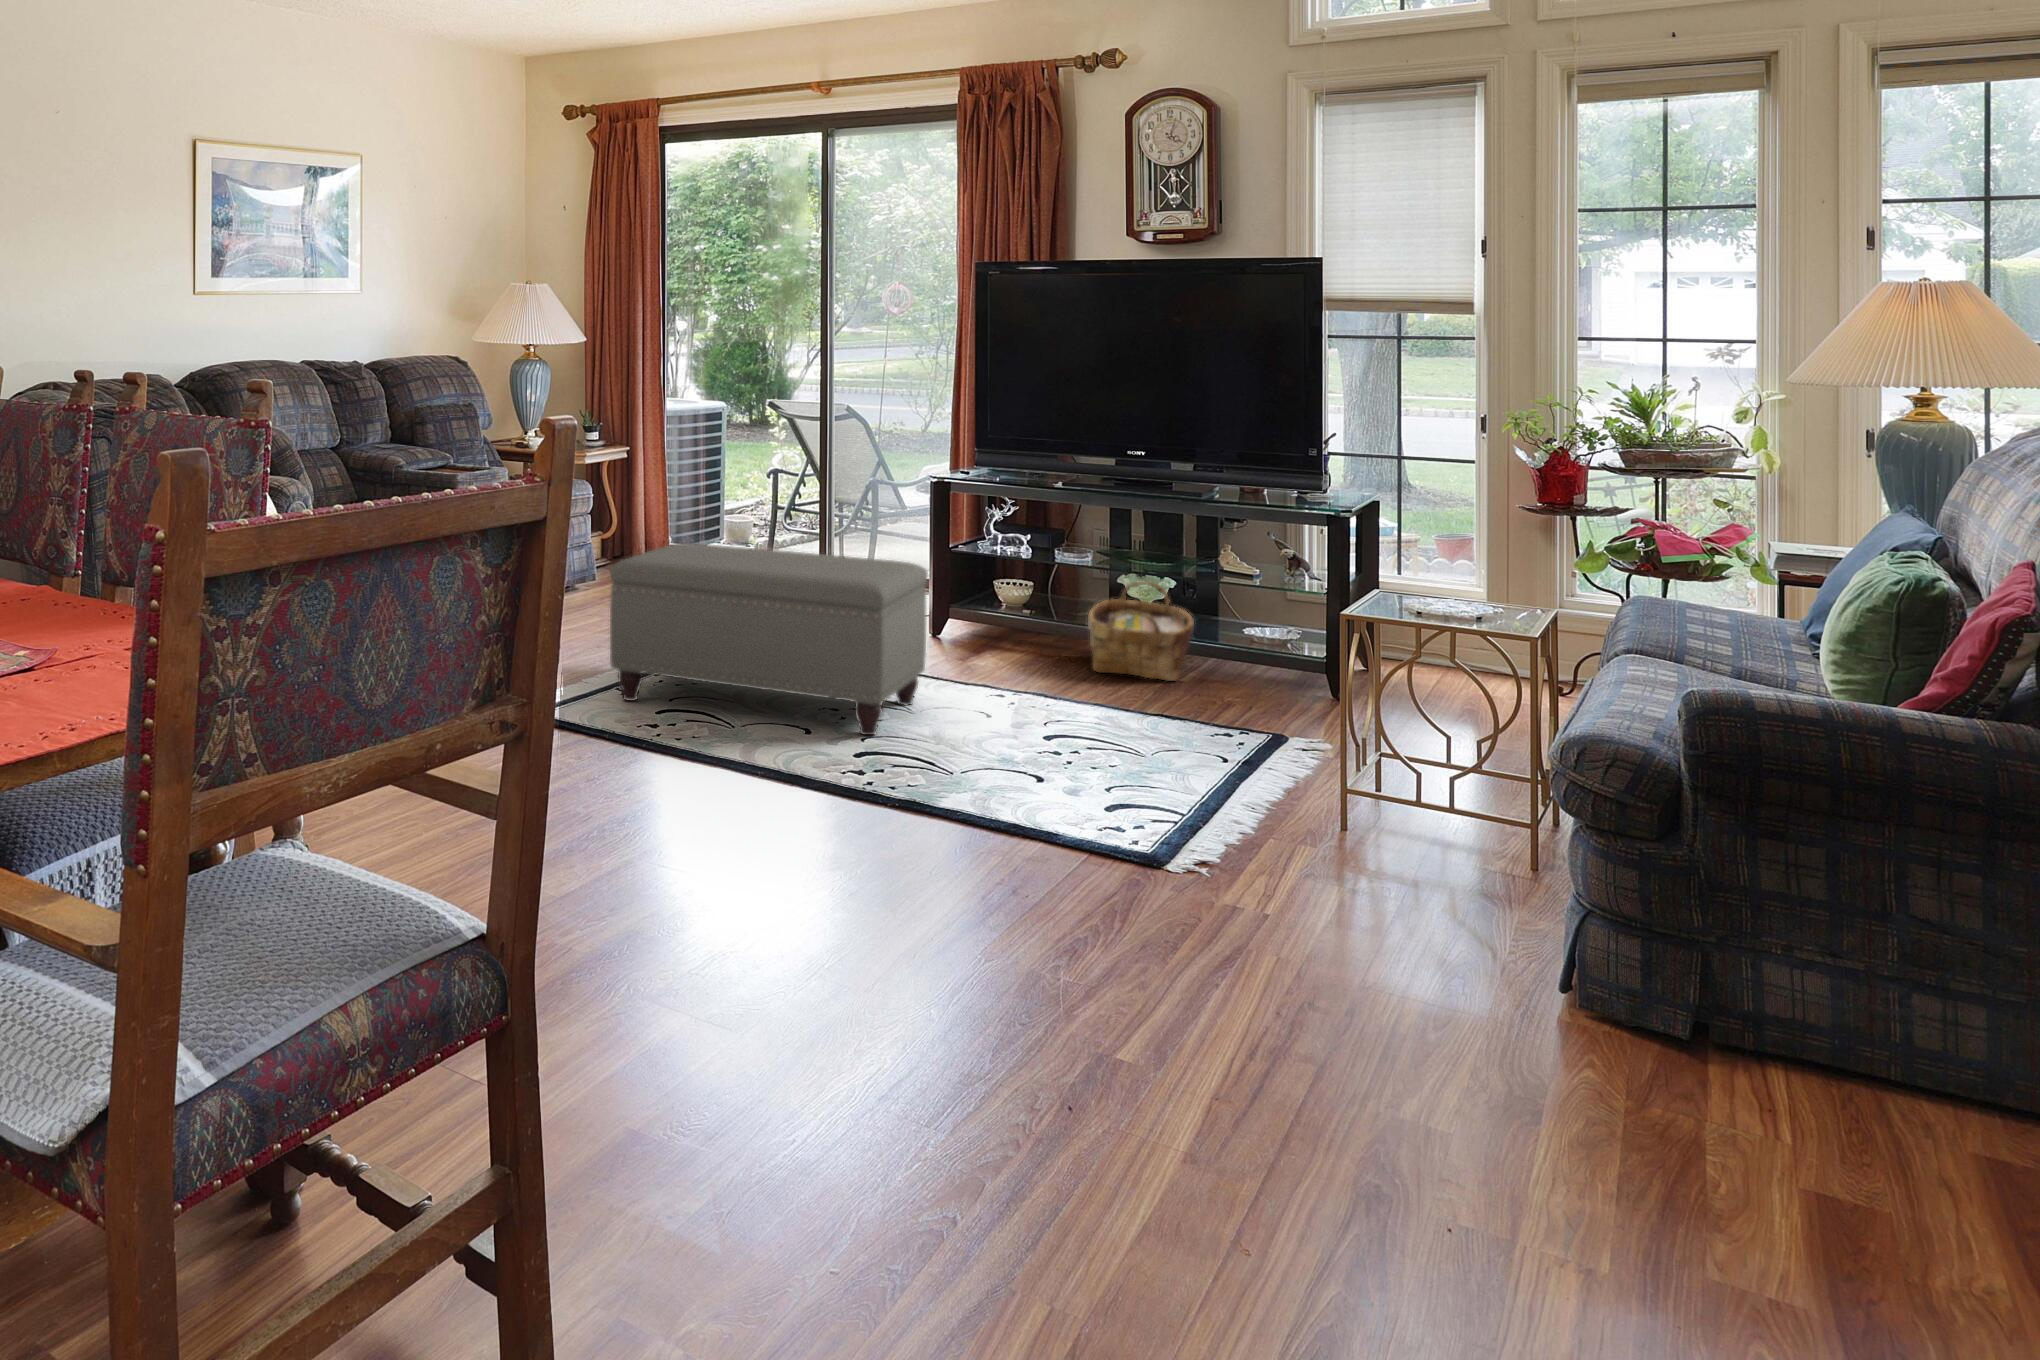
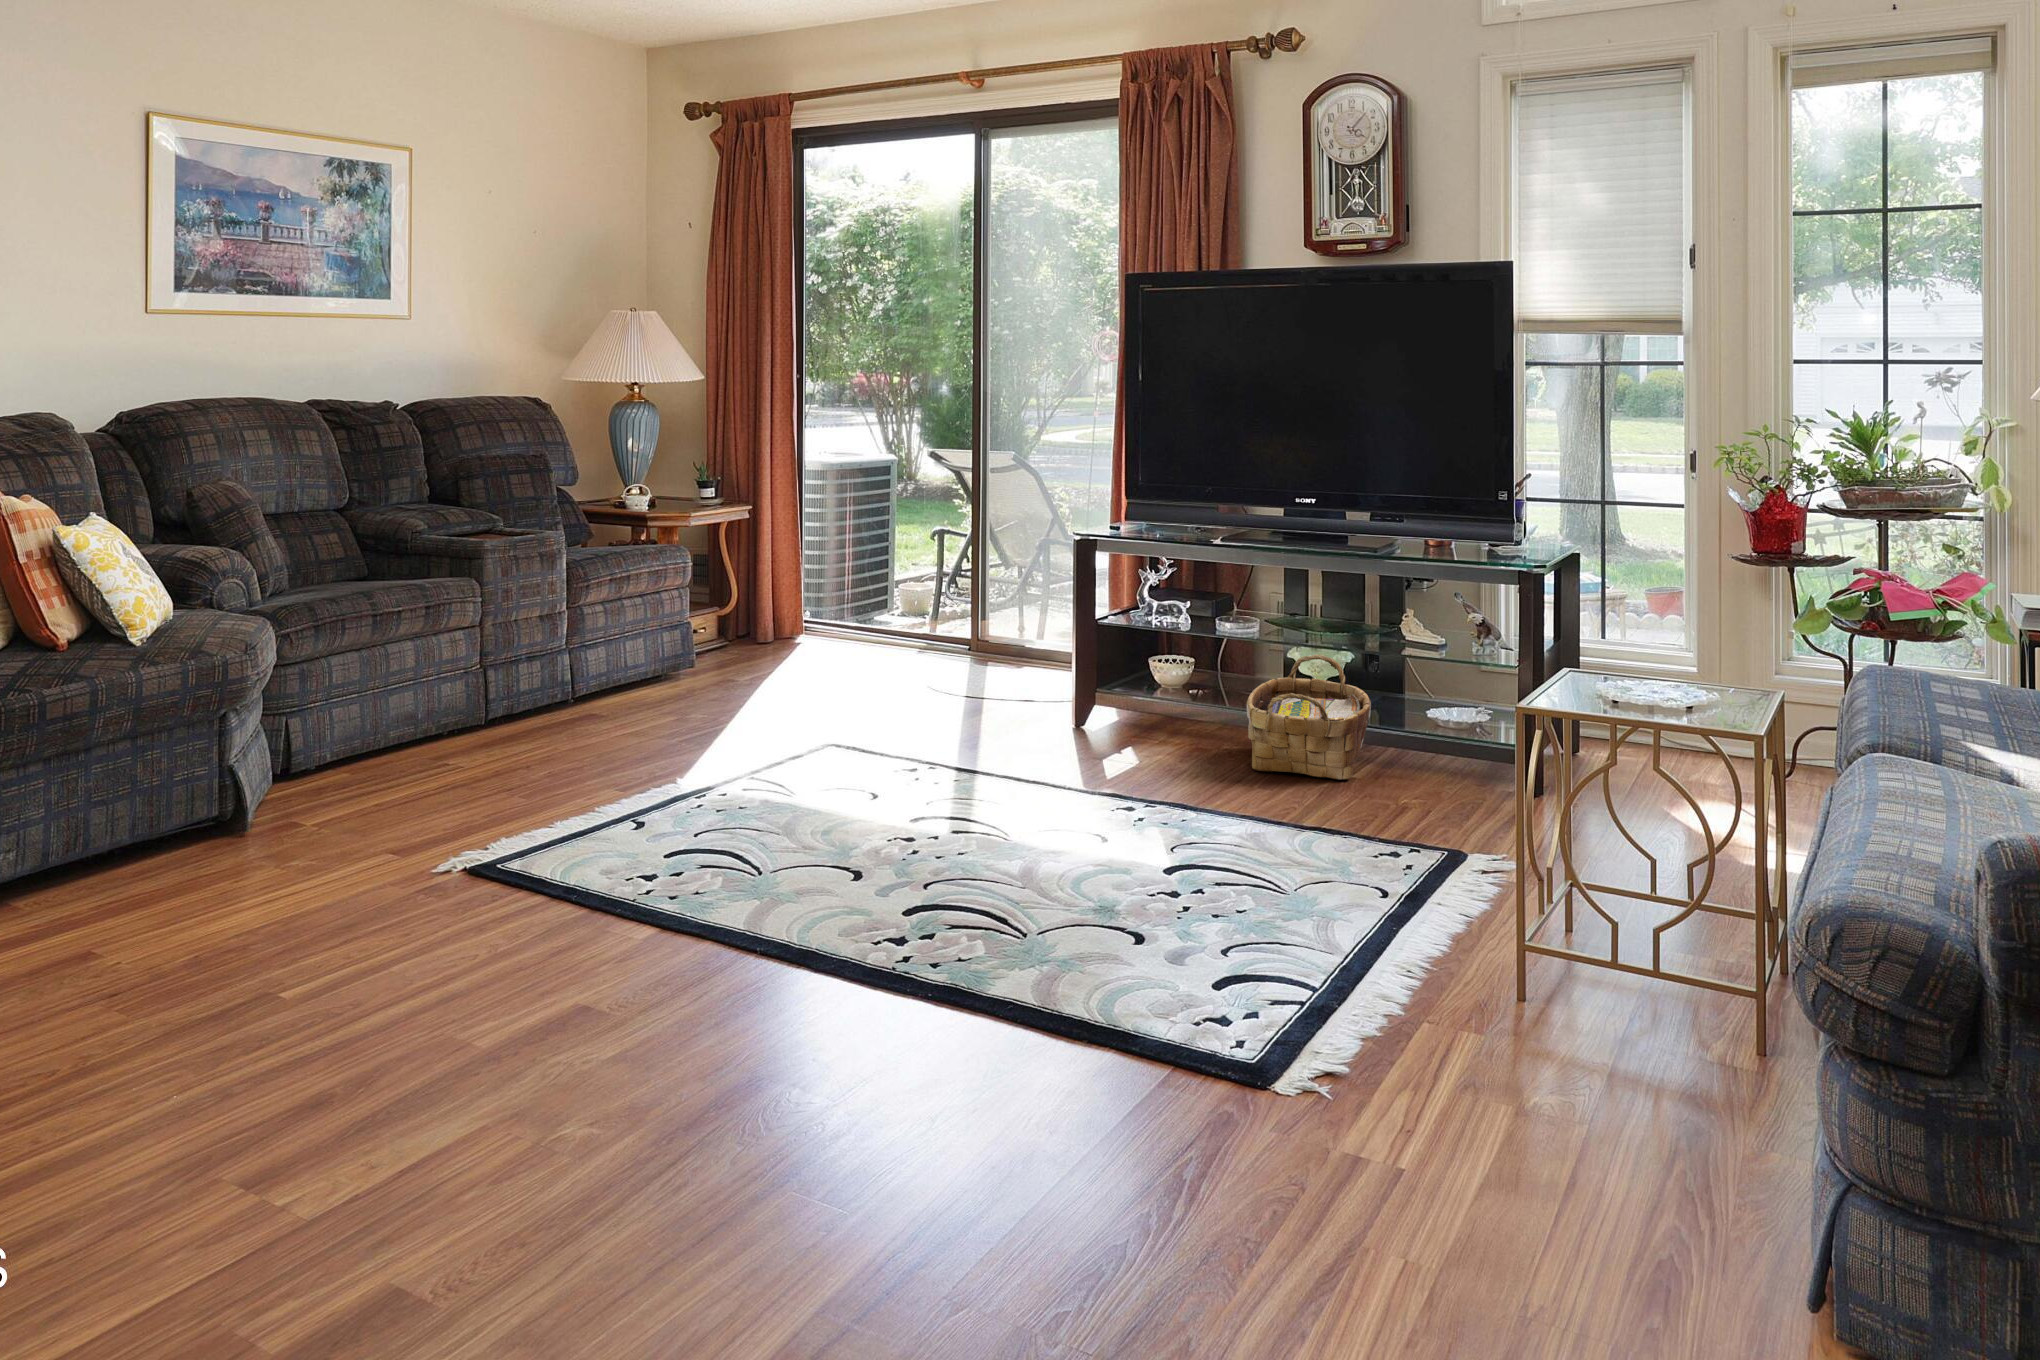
ottoman: present [610,543,928,735] -> none [613,621,1034,878]

